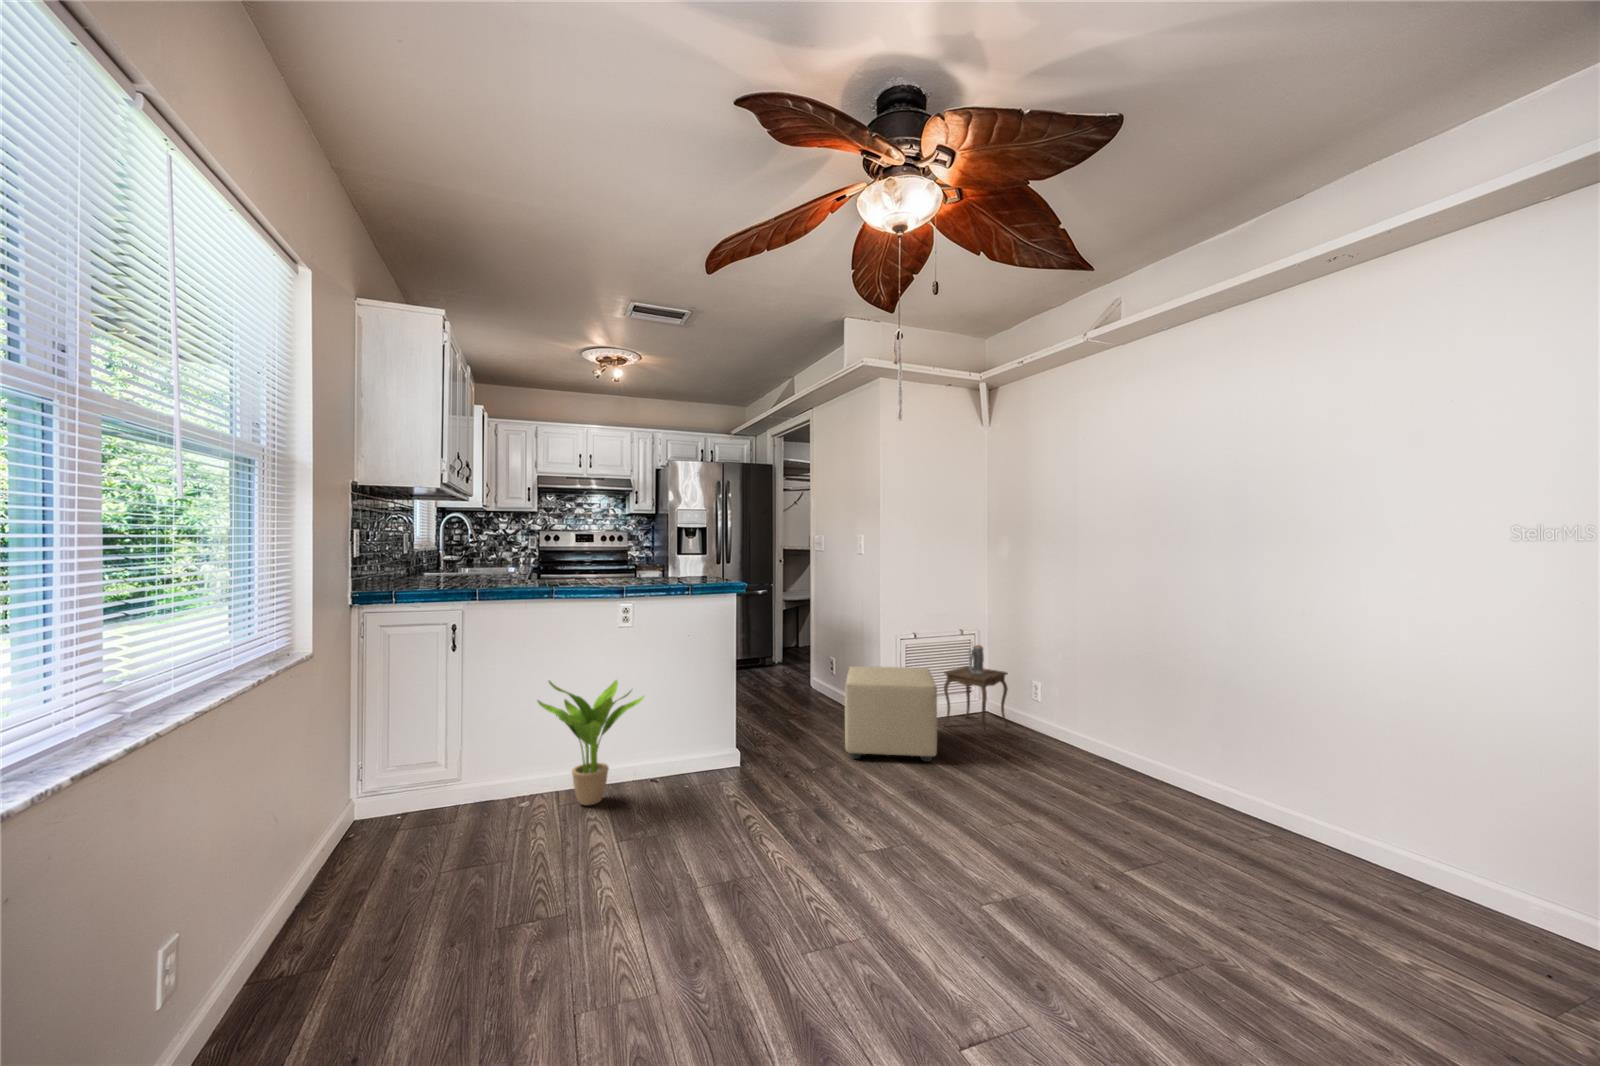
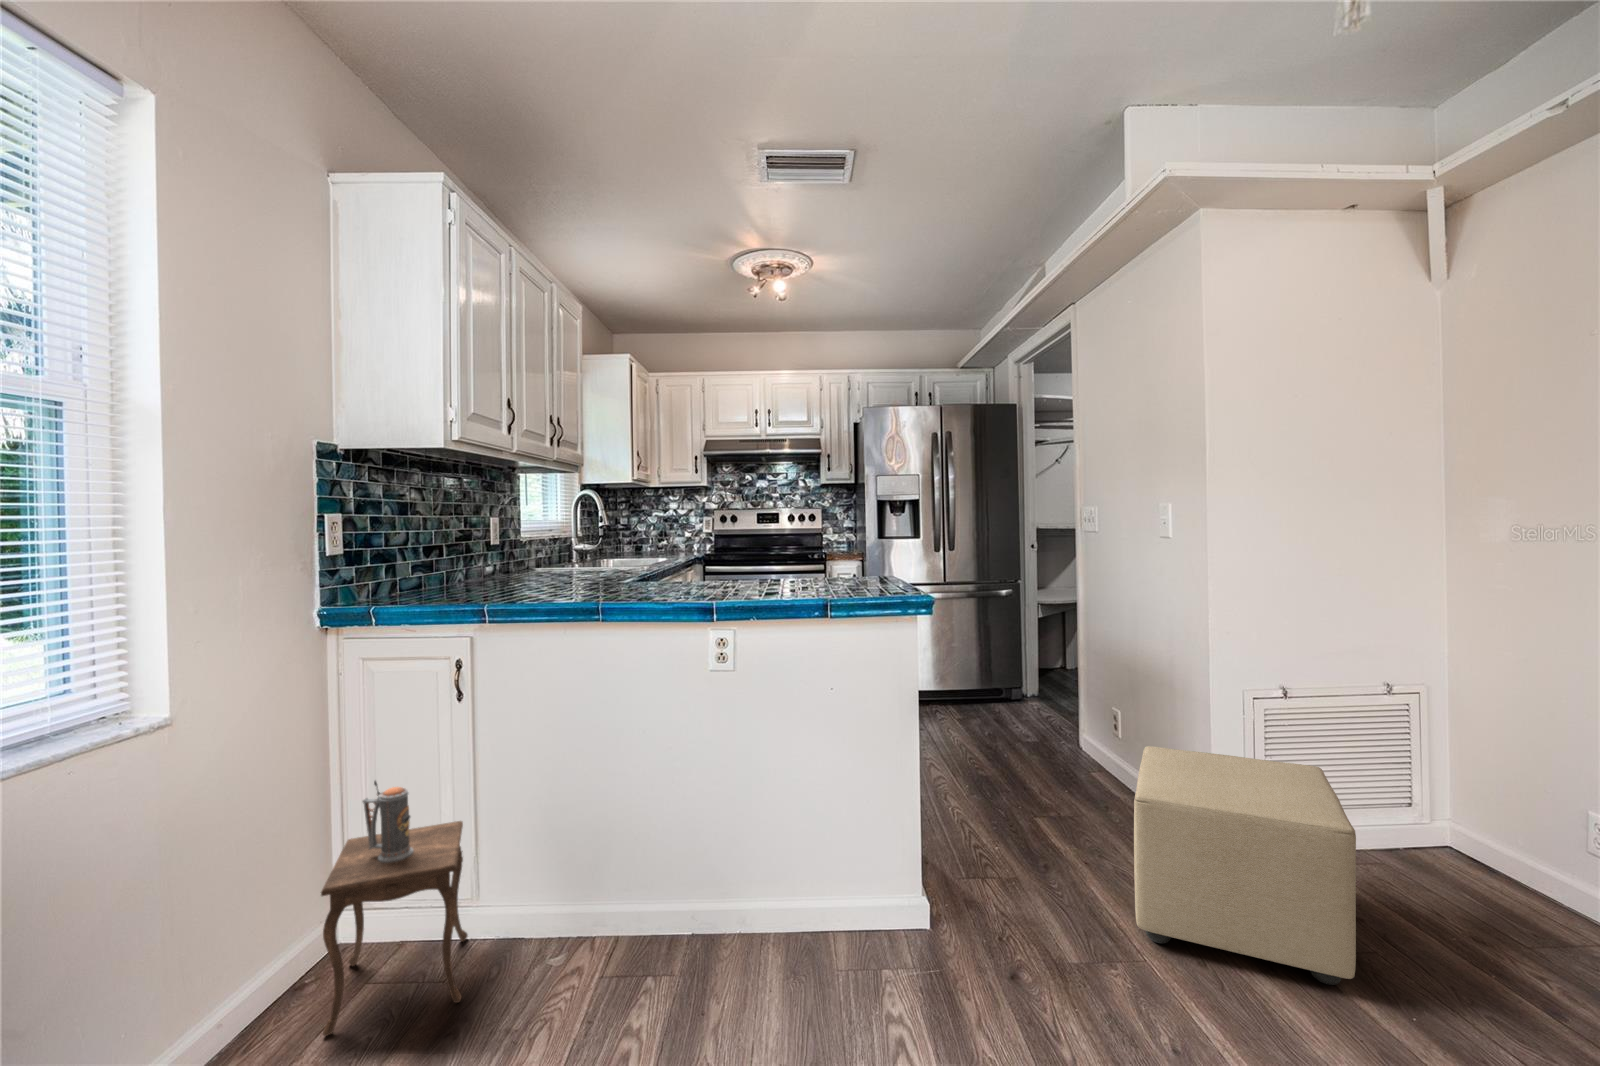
side table: present [943,645,1008,736] -> present [321,781,468,1036]
potted plant: present [538,680,644,805] -> none [569,756,751,976]

